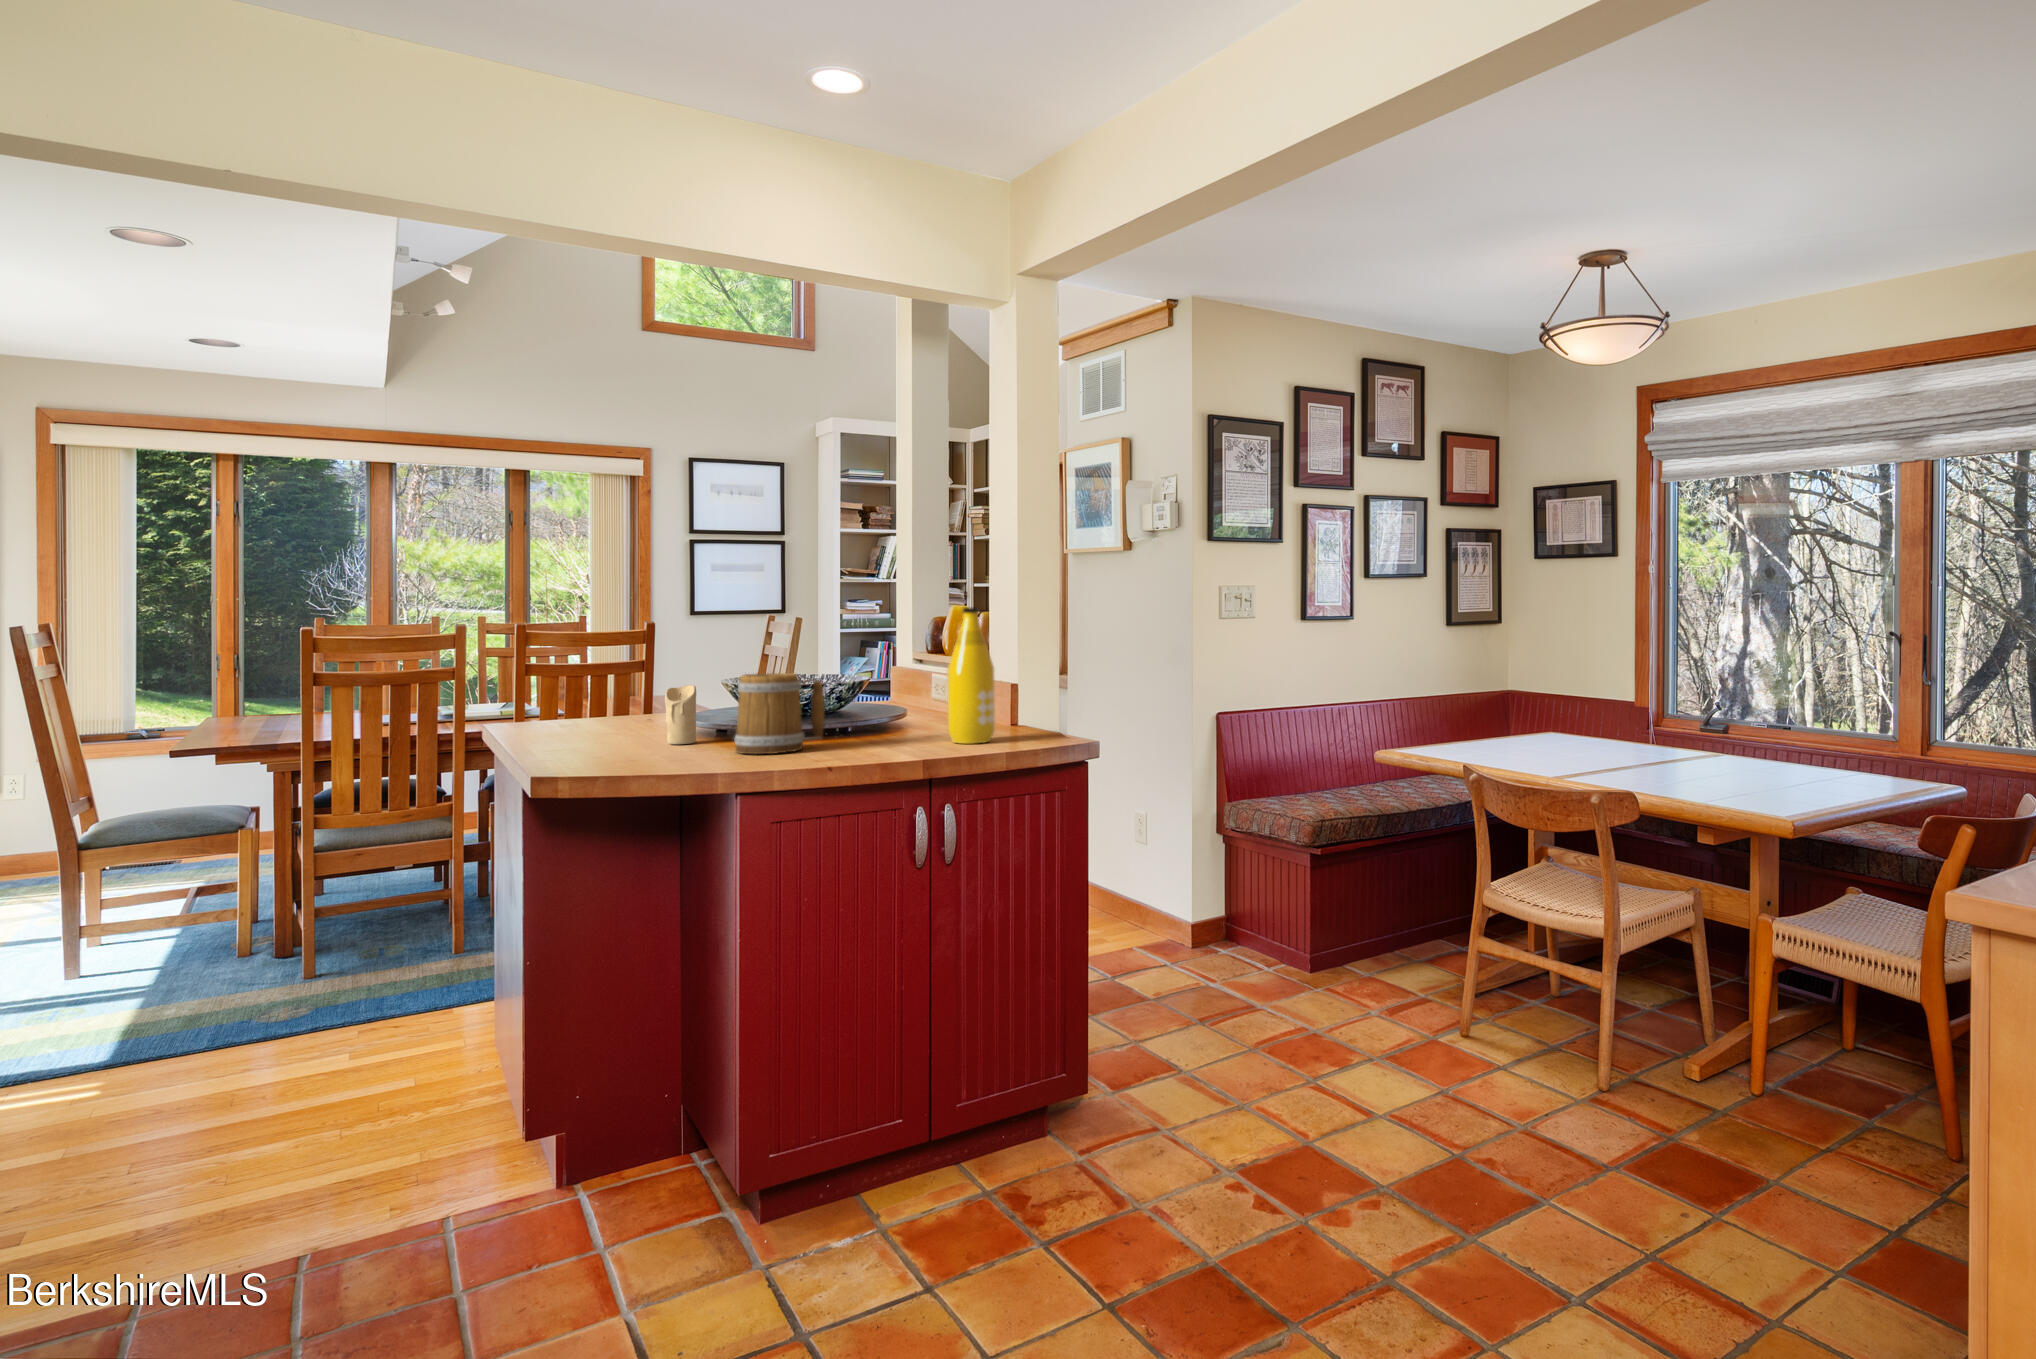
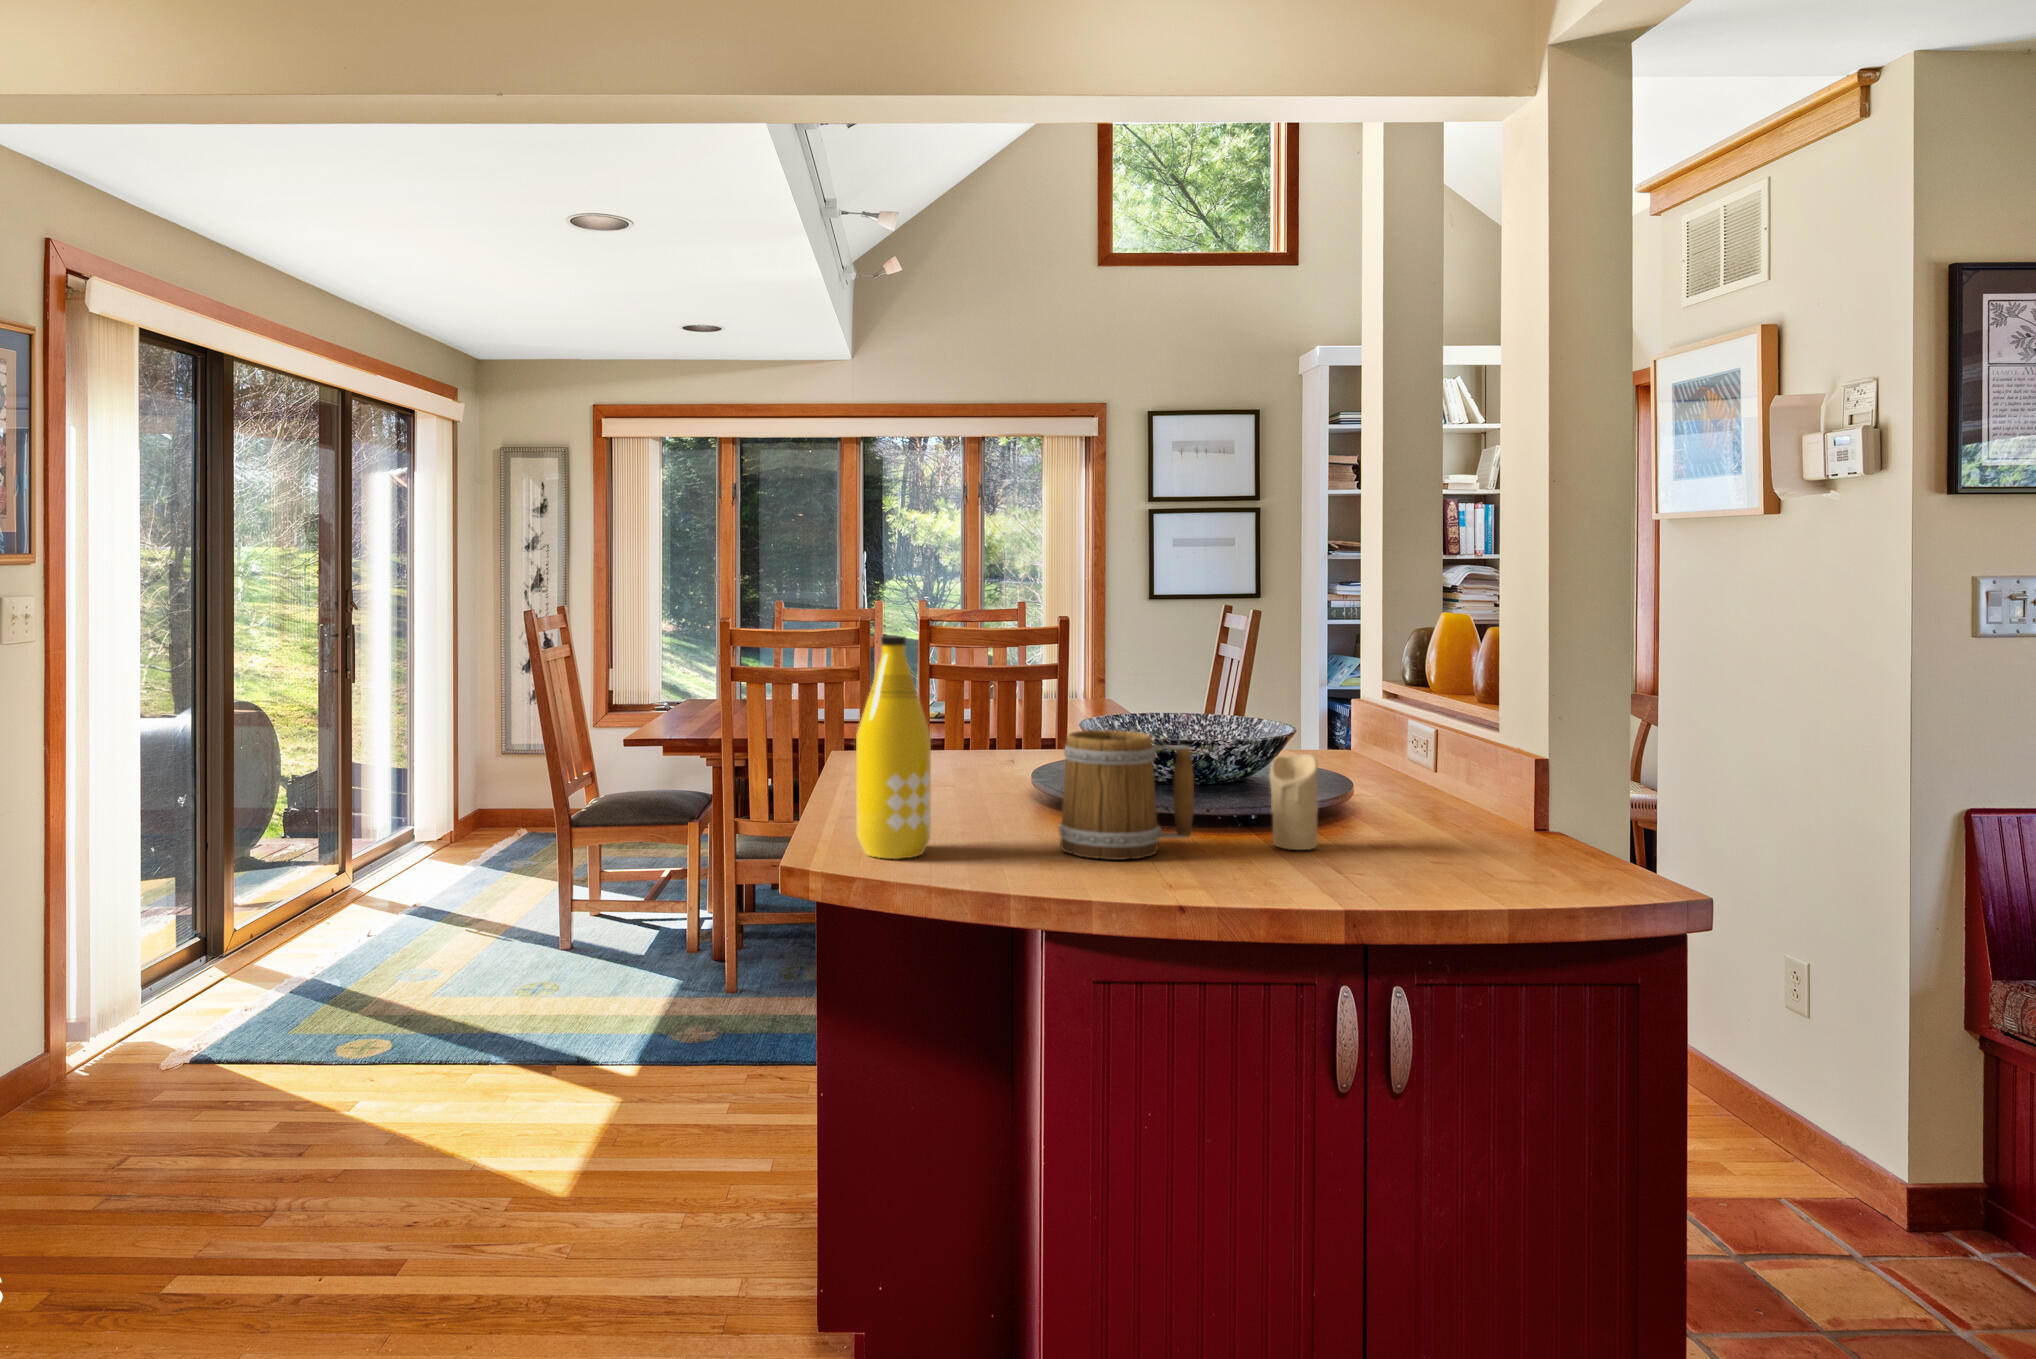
bottle: present [947,608,995,743] -> present [856,636,931,859]
candle: present [665,685,696,744] -> present [1270,754,1318,850]

